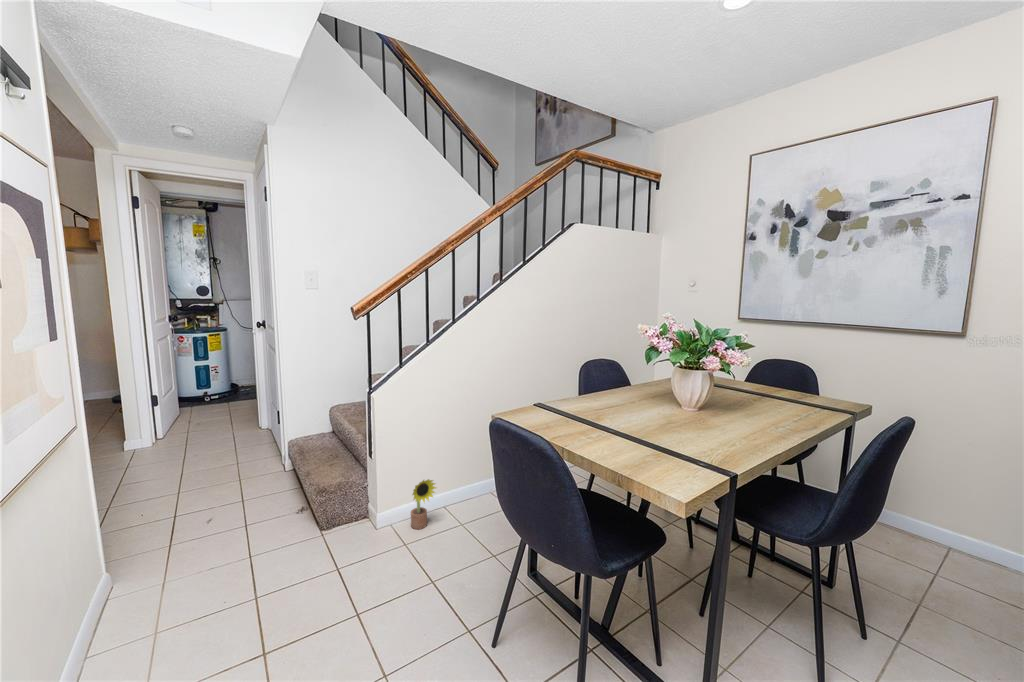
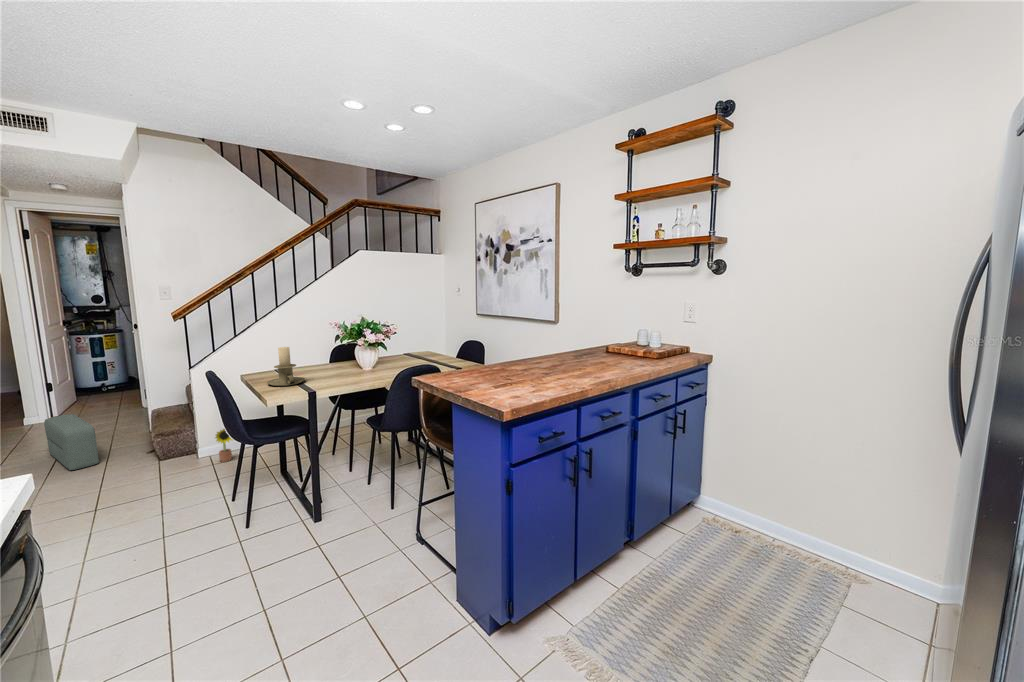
candle holder: none [558,361,619,432] -> present [267,347,305,386]
pouf: none [160,445,238,538] -> present [44,414,99,470]

